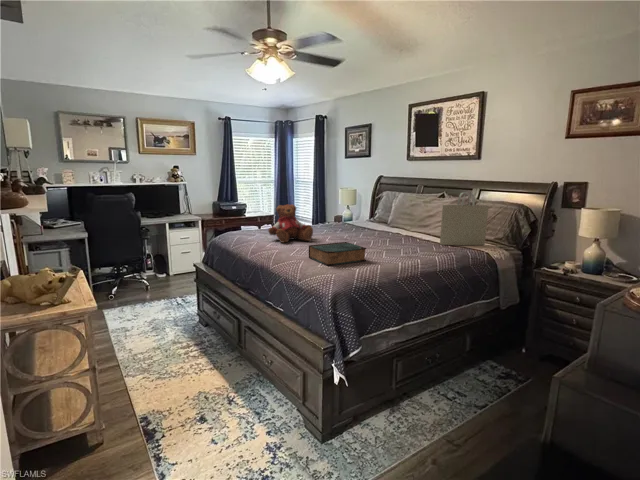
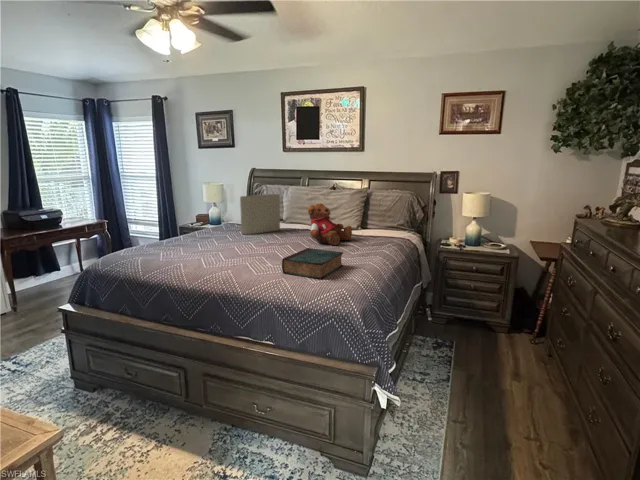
tote bag: present [440,192,488,245] -> present [240,183,280,234]
teddy bear: present [268,205,313,242] -> present [308,203,352,245]

